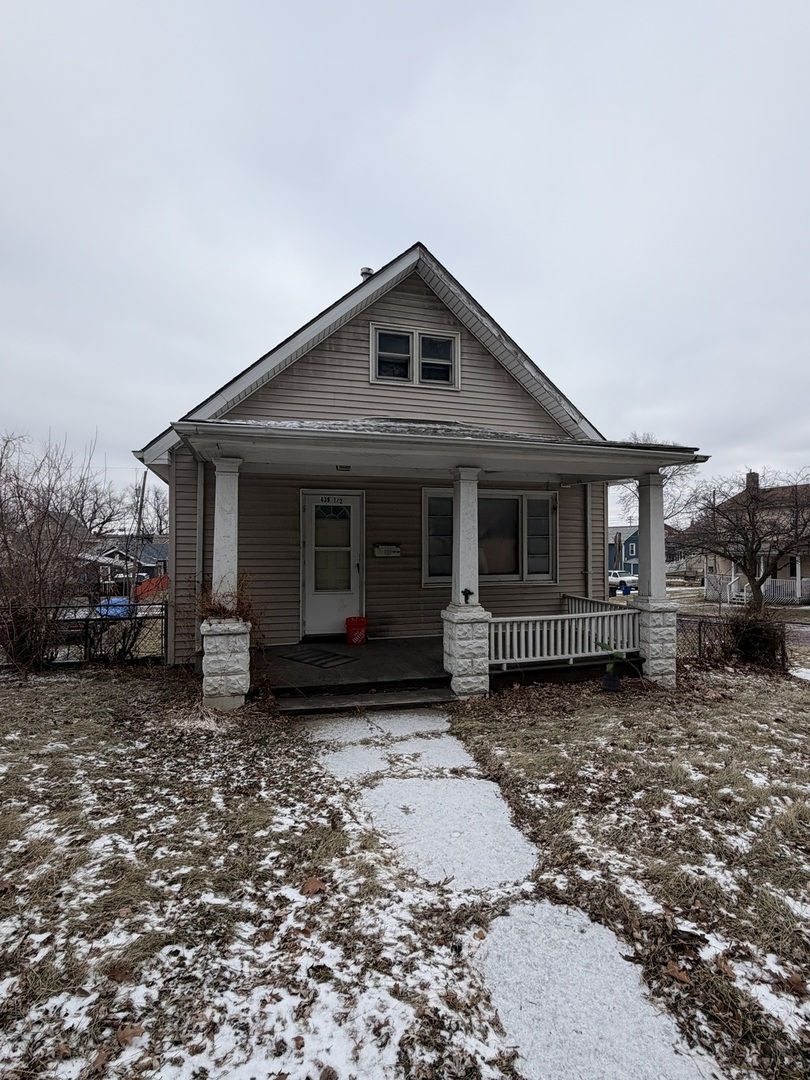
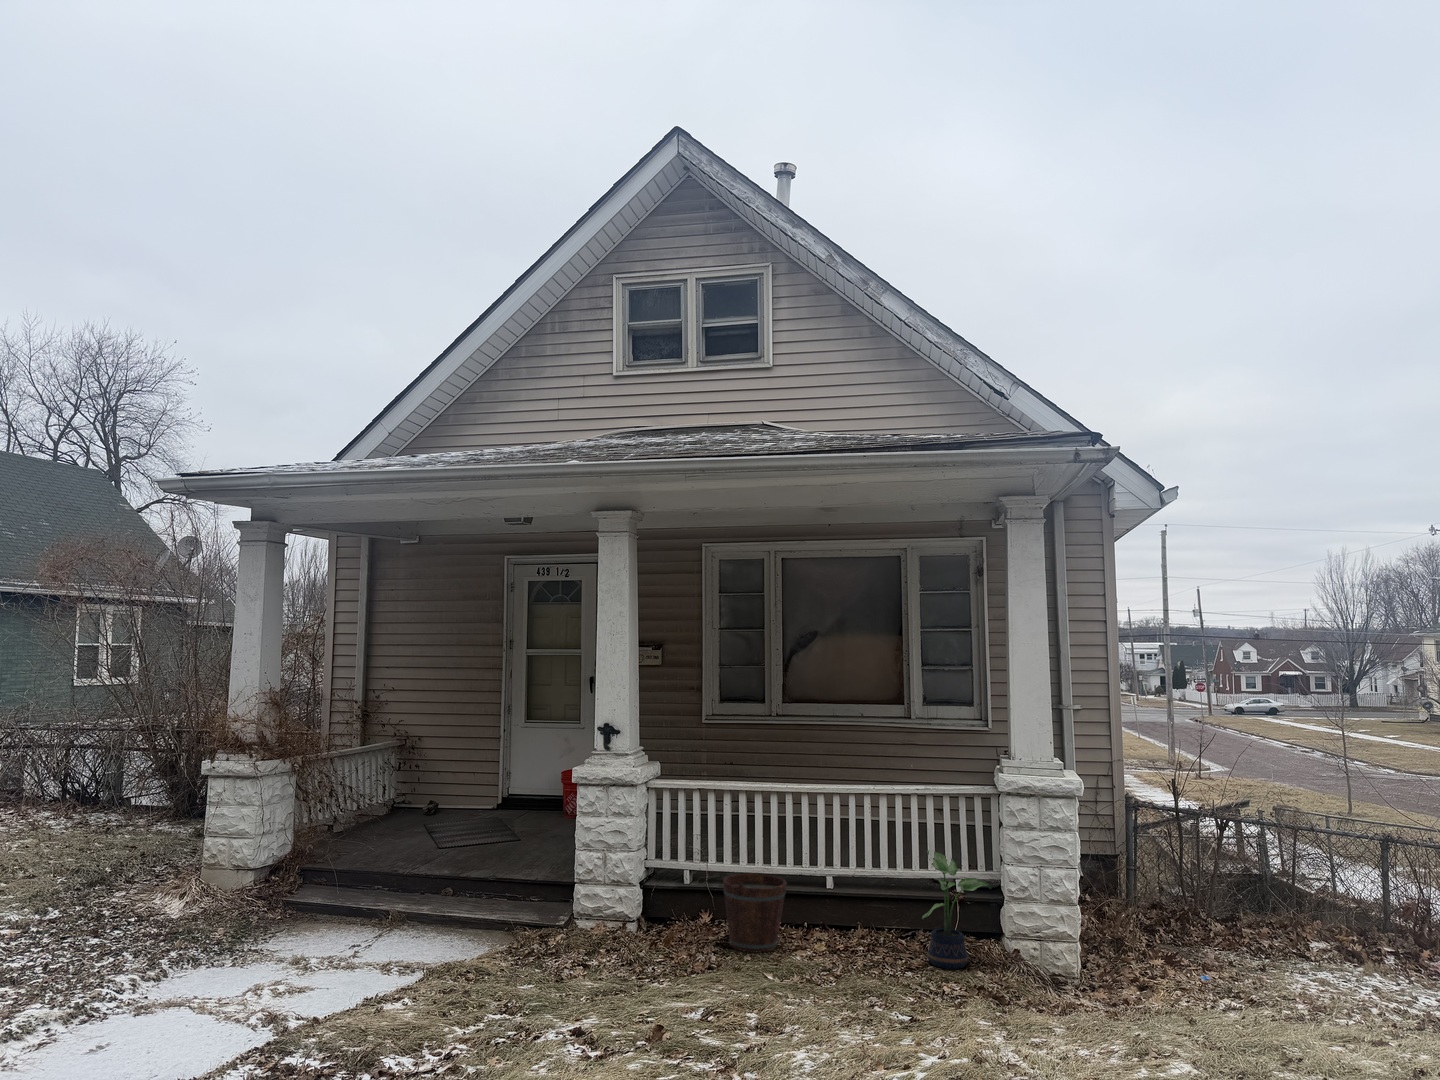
bucket: none [516,659,549,698] -> present [723,874,787,952]

